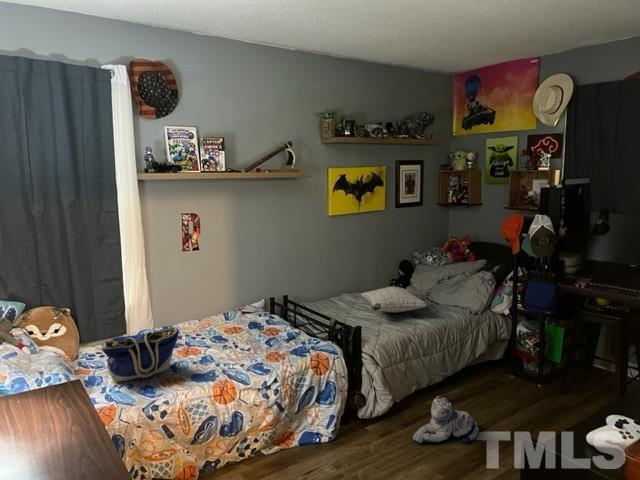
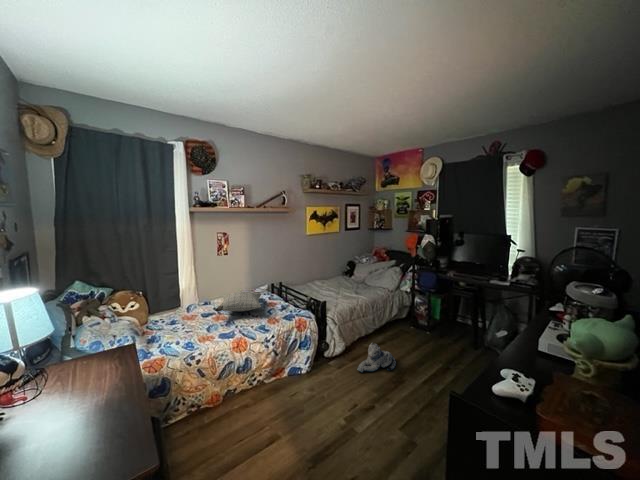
pillow: present [361,287,427,313] -> present [215,291,261,312]
tote bag: present [100,327,179,381] -> none [158,304,212,340]

